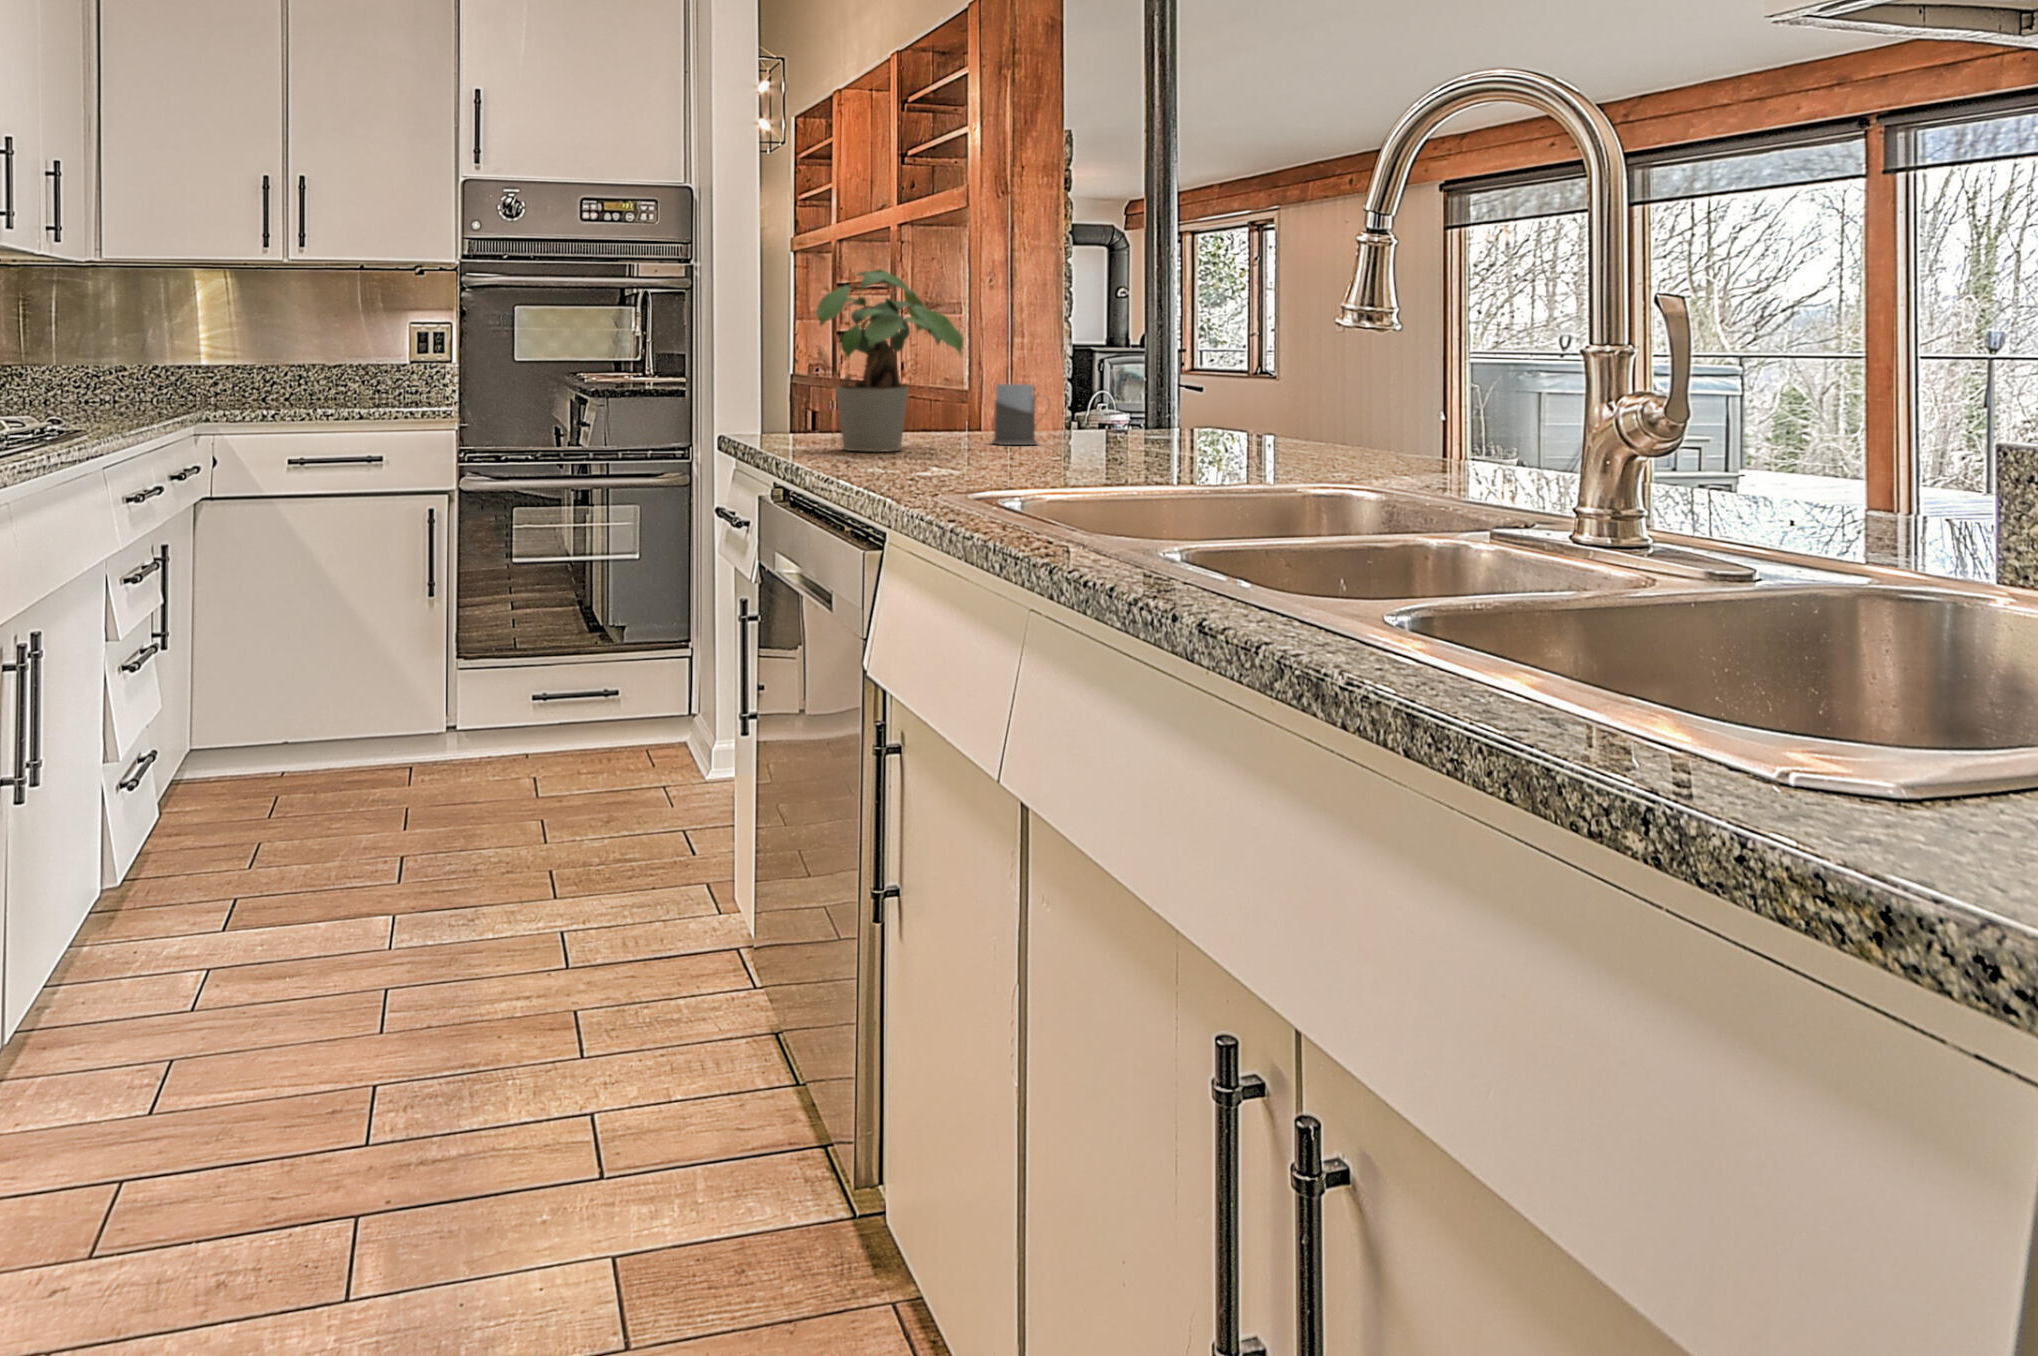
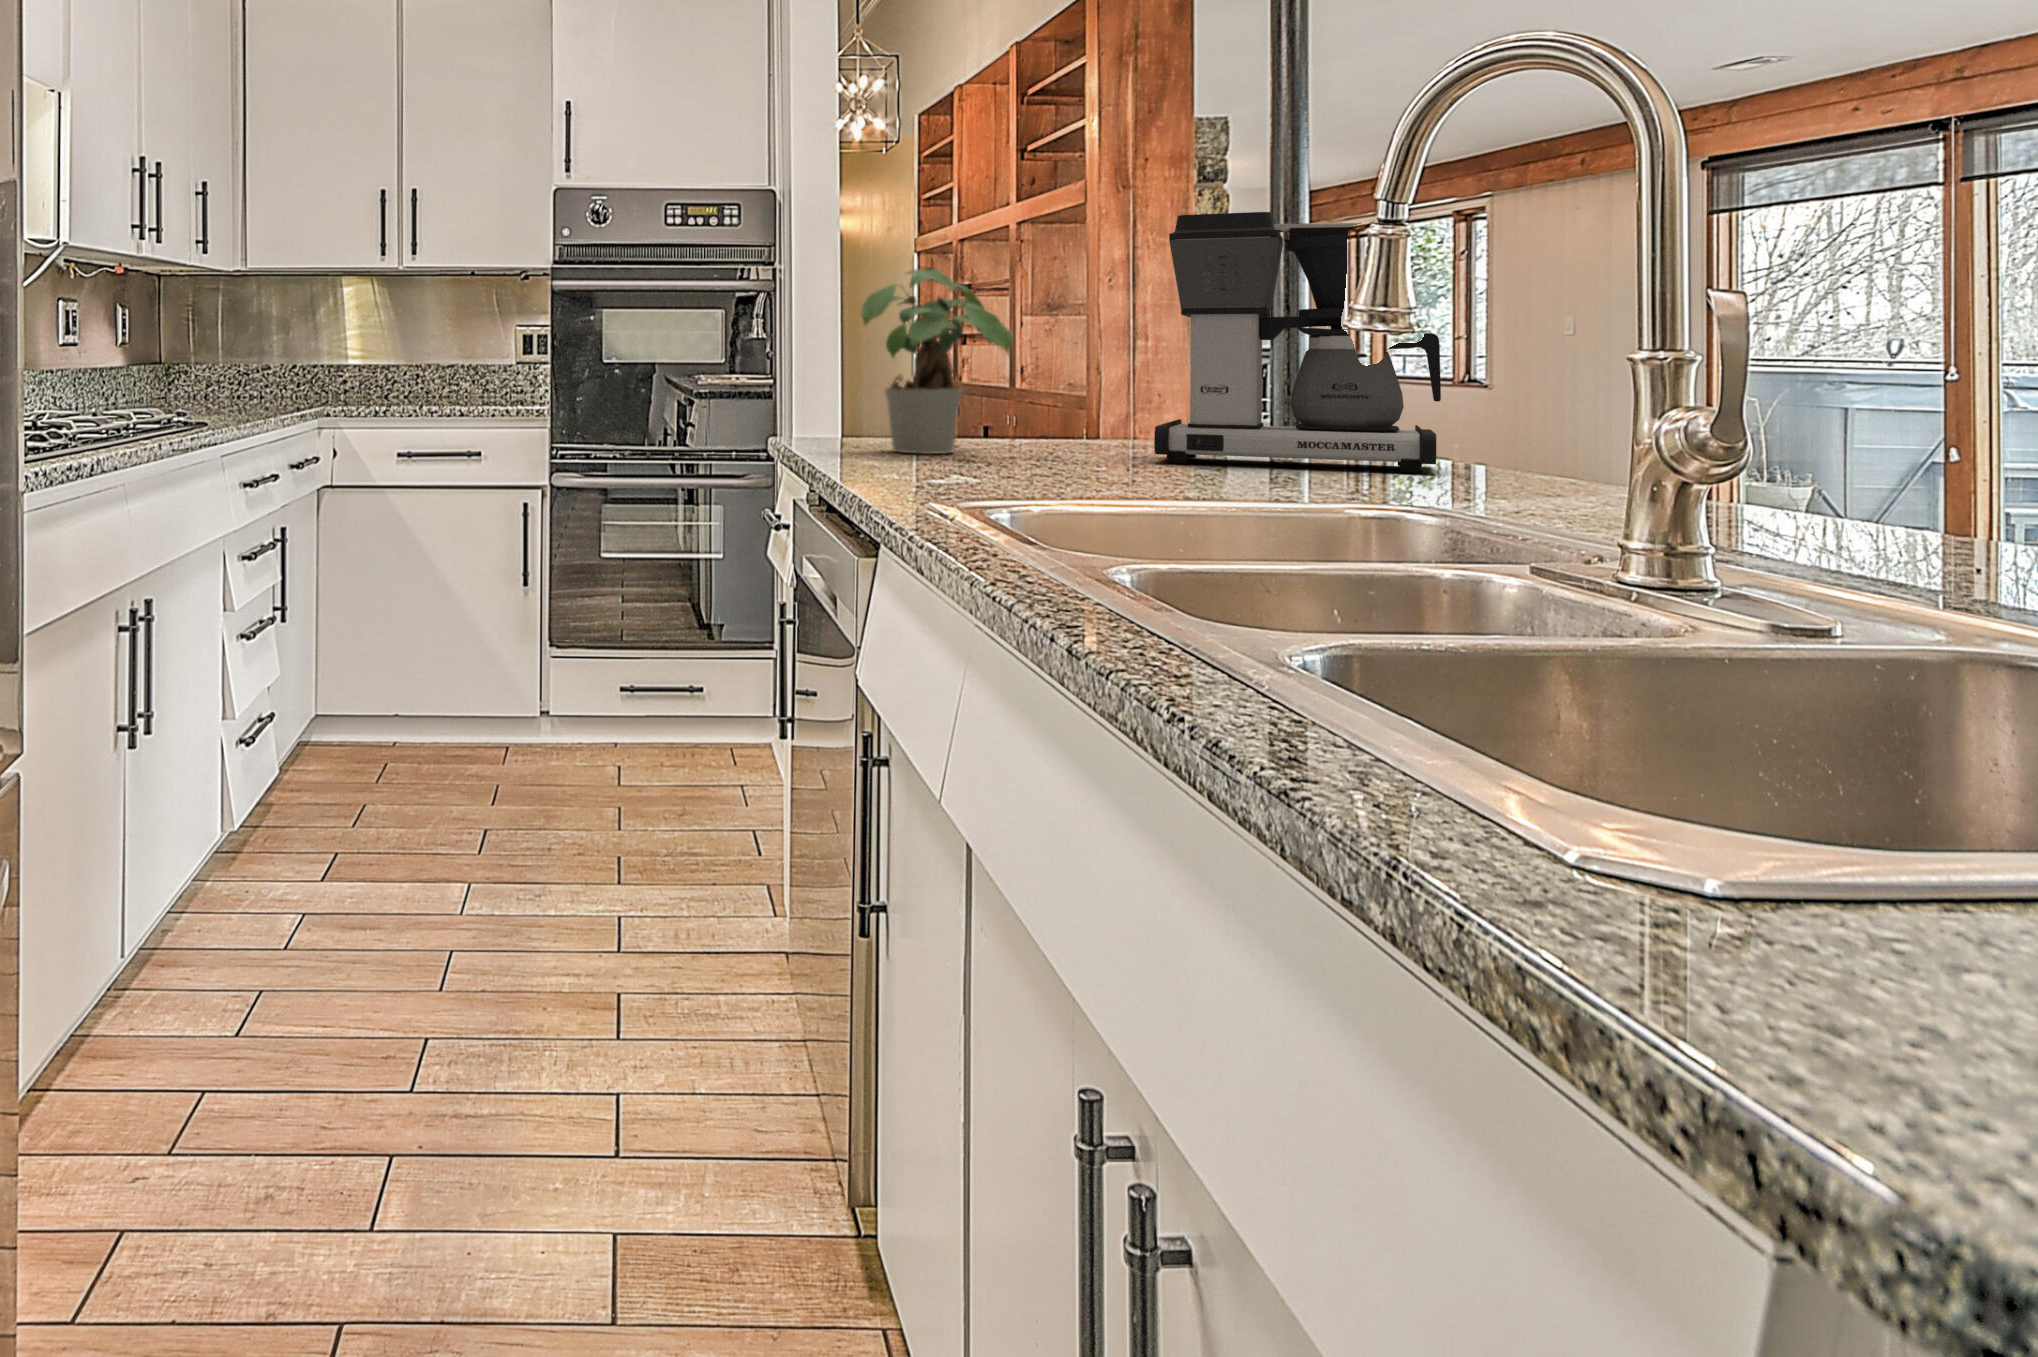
coffee maker: none [1090,224,1330,461] -> present [1154,212,1441,472]
mug: present [992,384,1051,445] -> none [1060,386,1125,450]

